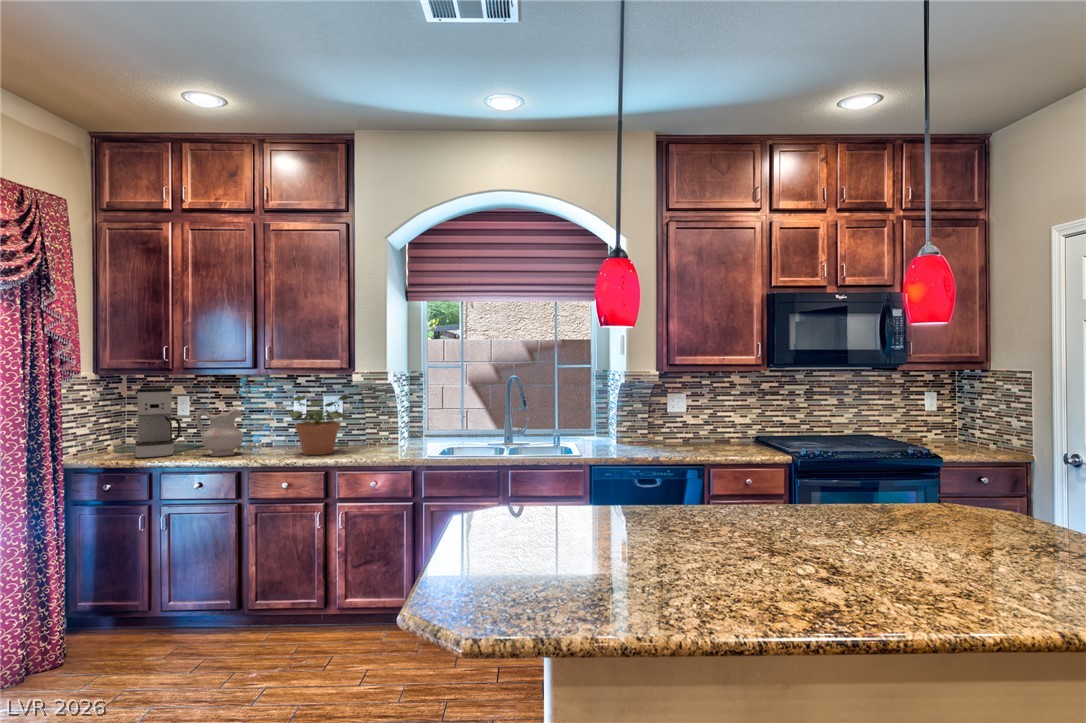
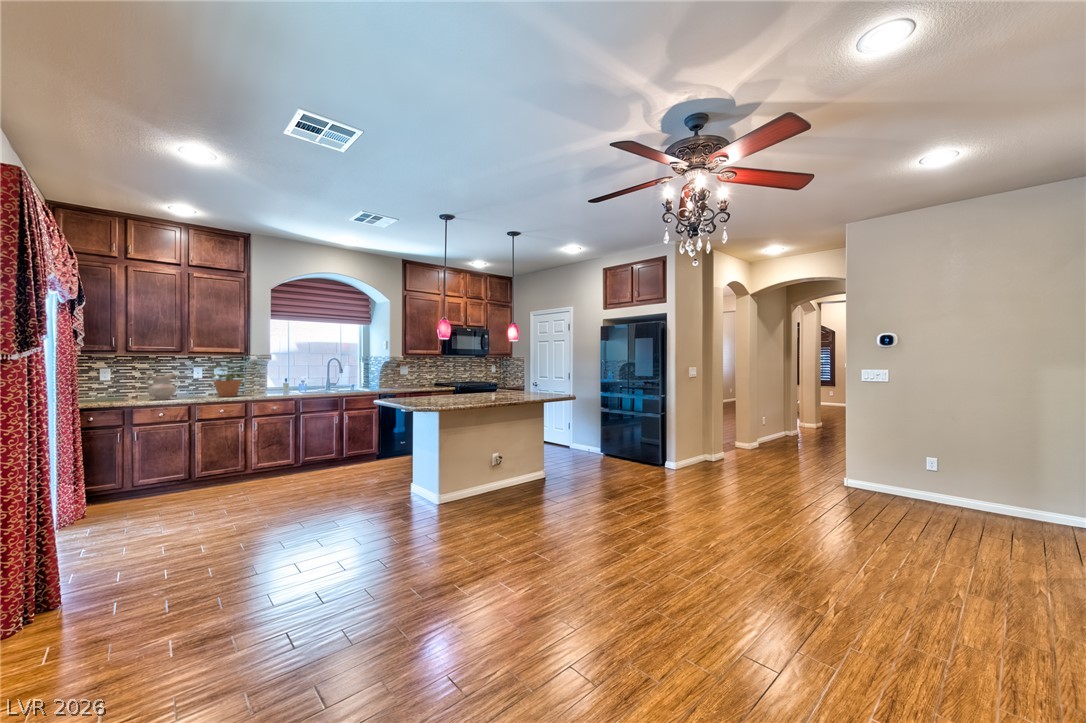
coffee maker: present [135,388,181,458] -> none [88,361,125,403]

